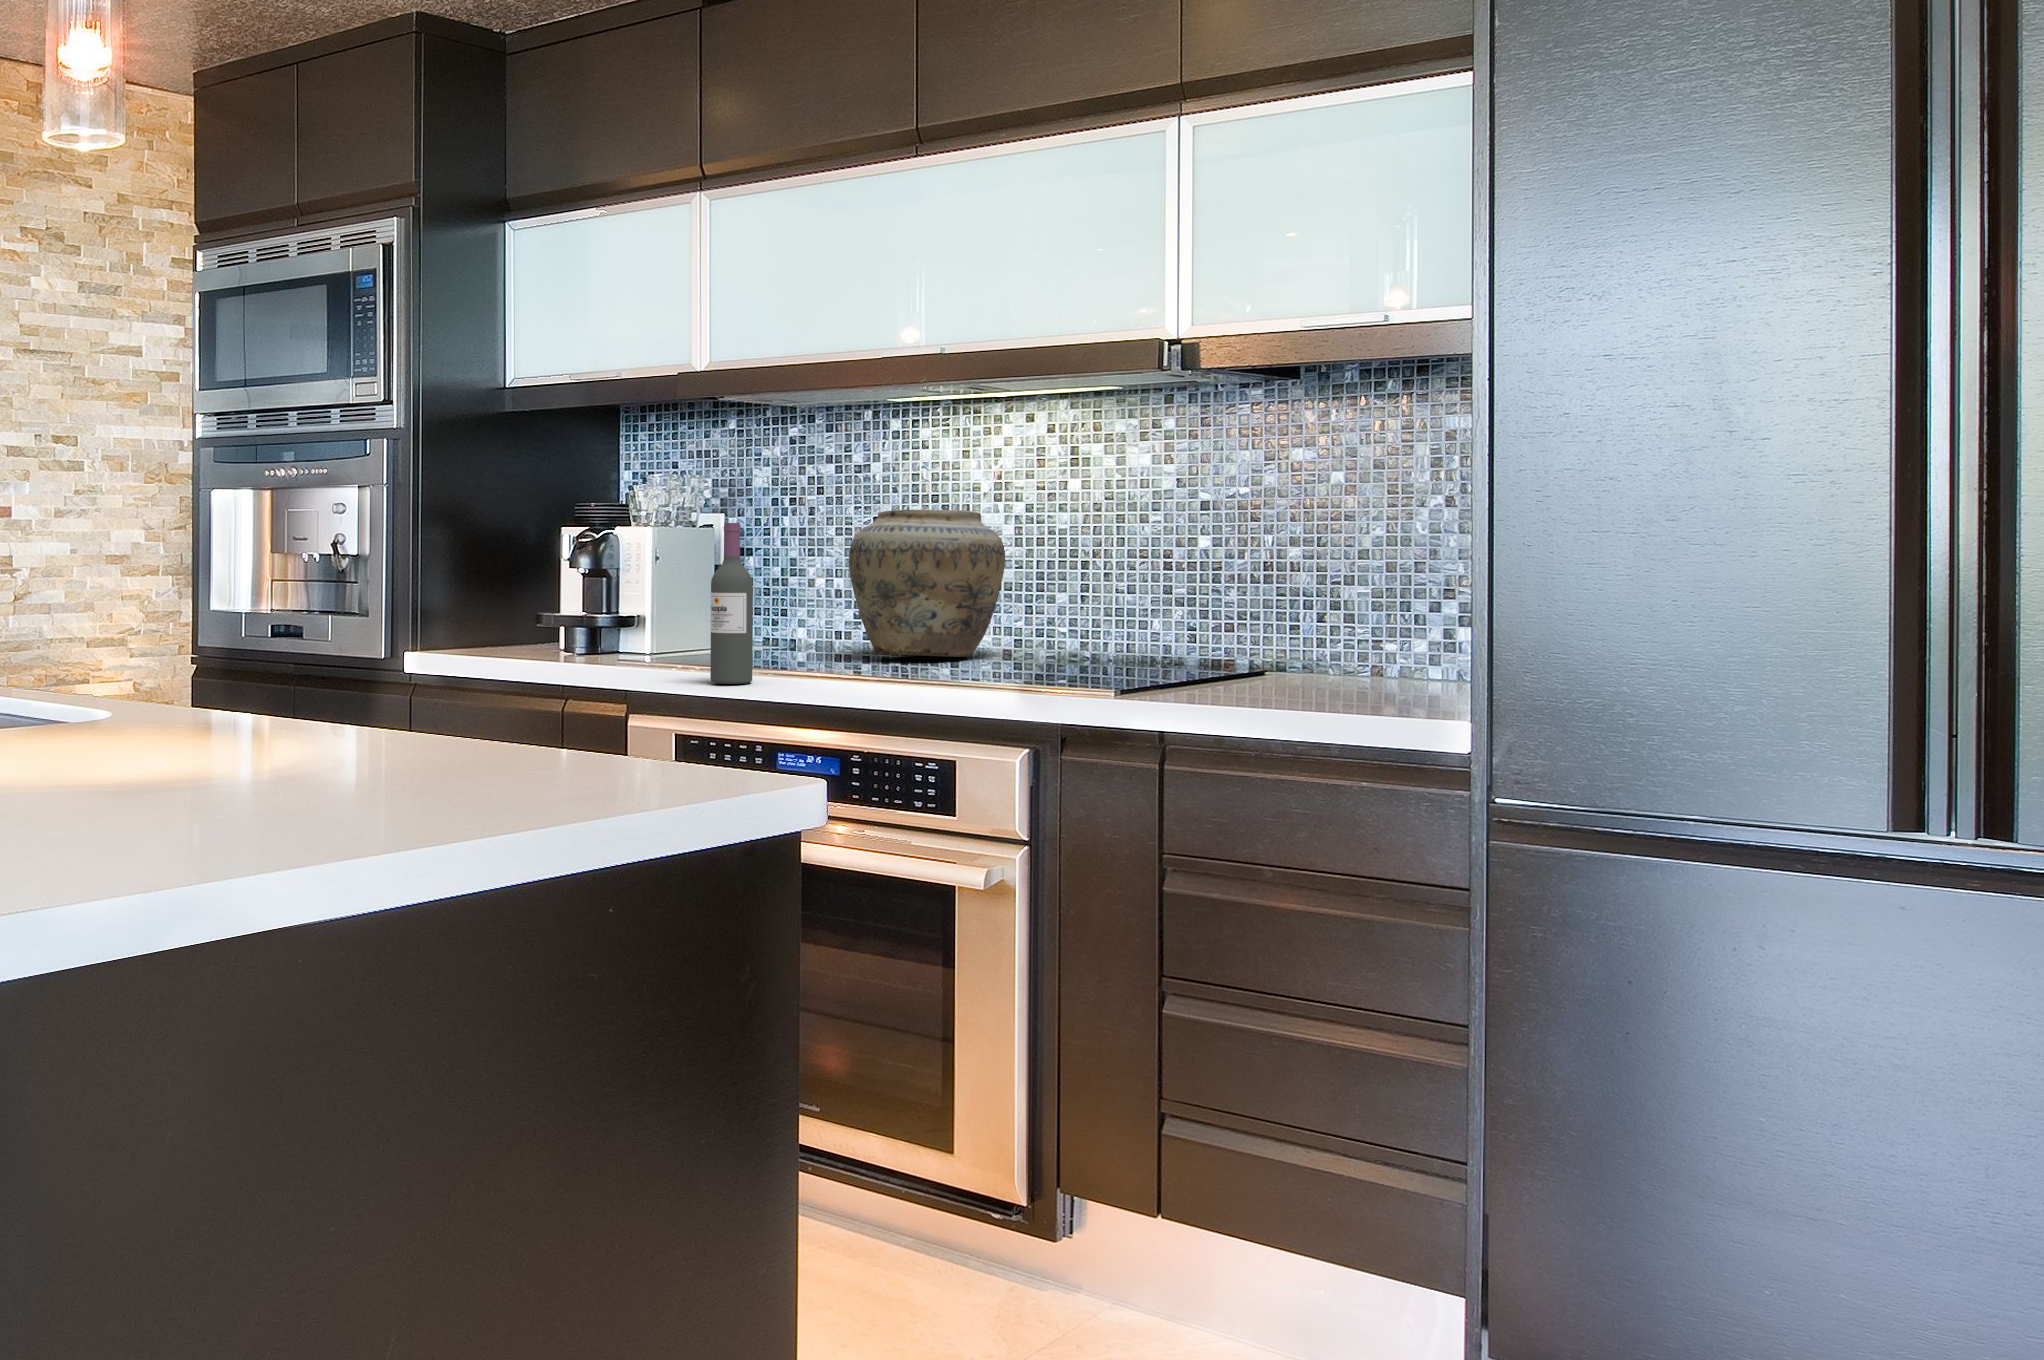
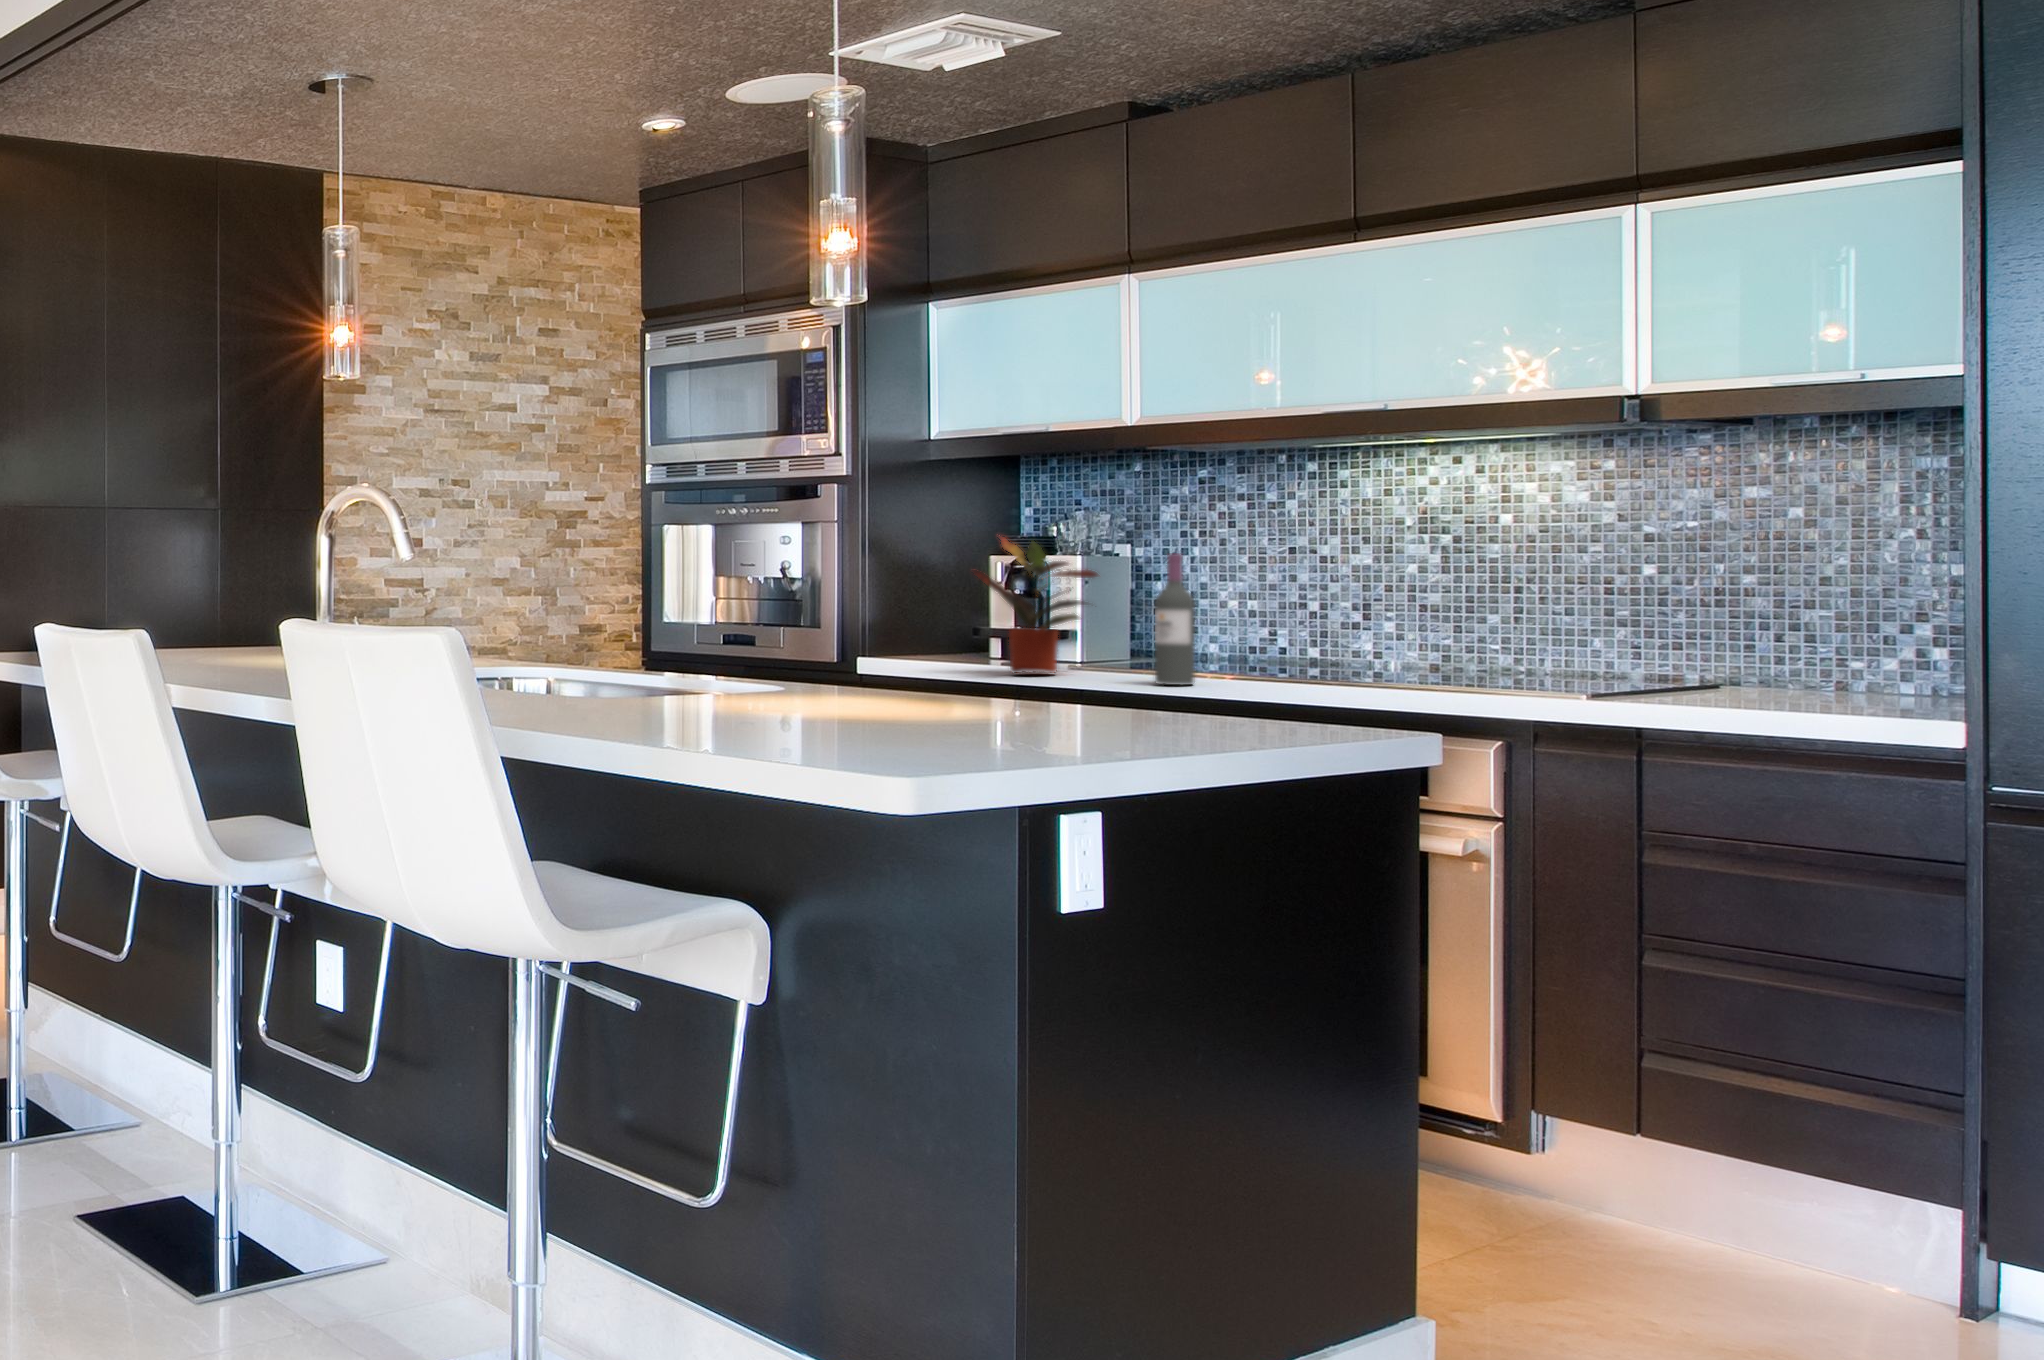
potted plant: none [527,500,668,671] -> present [974,537,1098,673]
vase: present [849,509,1005,657] -> none [1271,542,1430,668]

